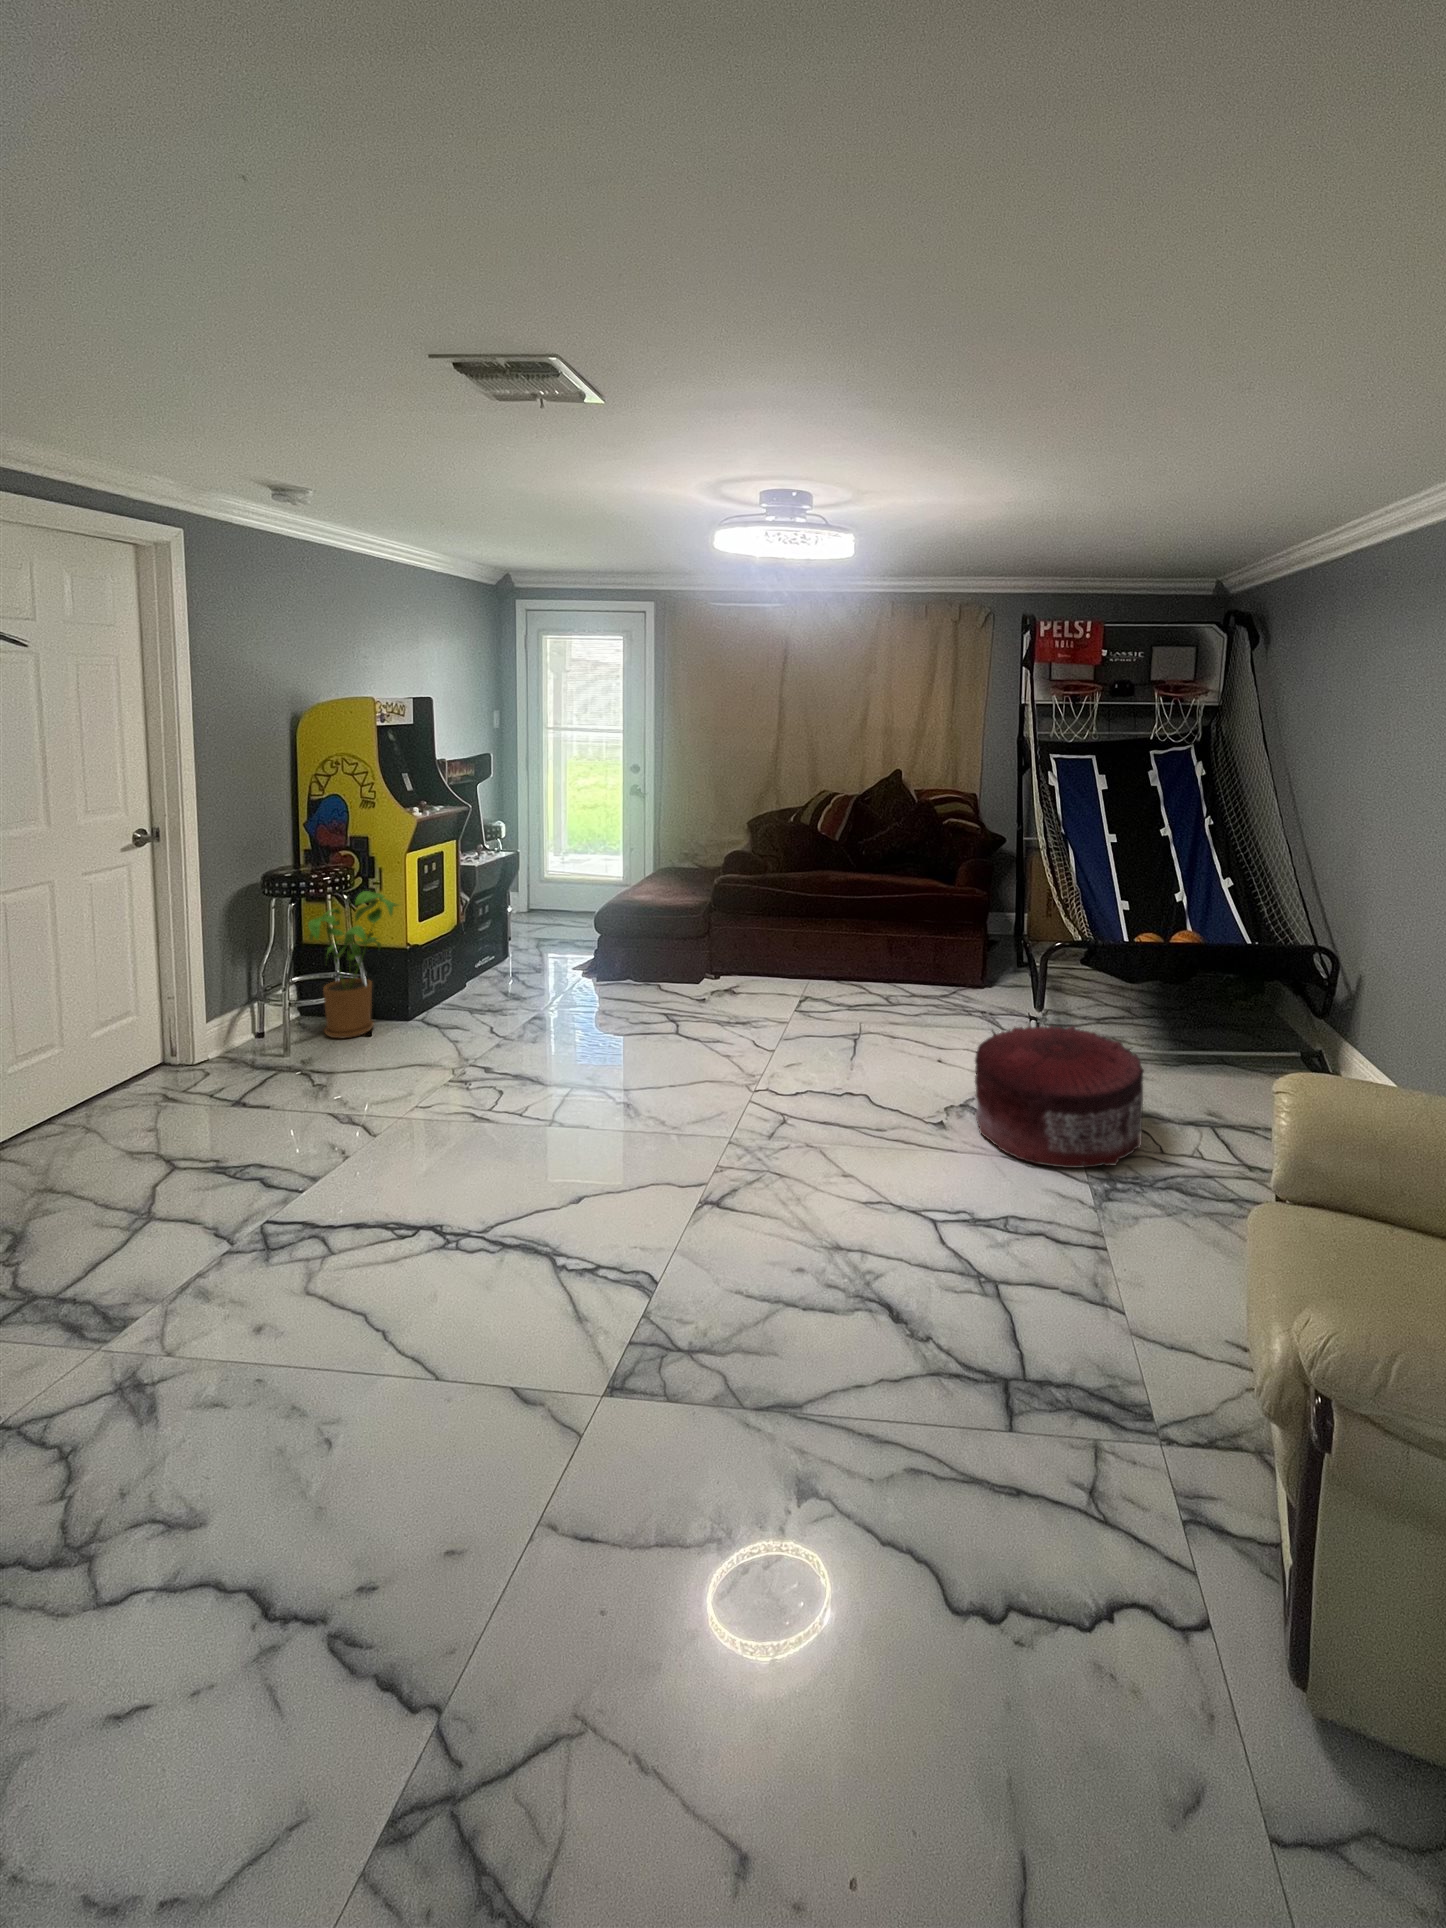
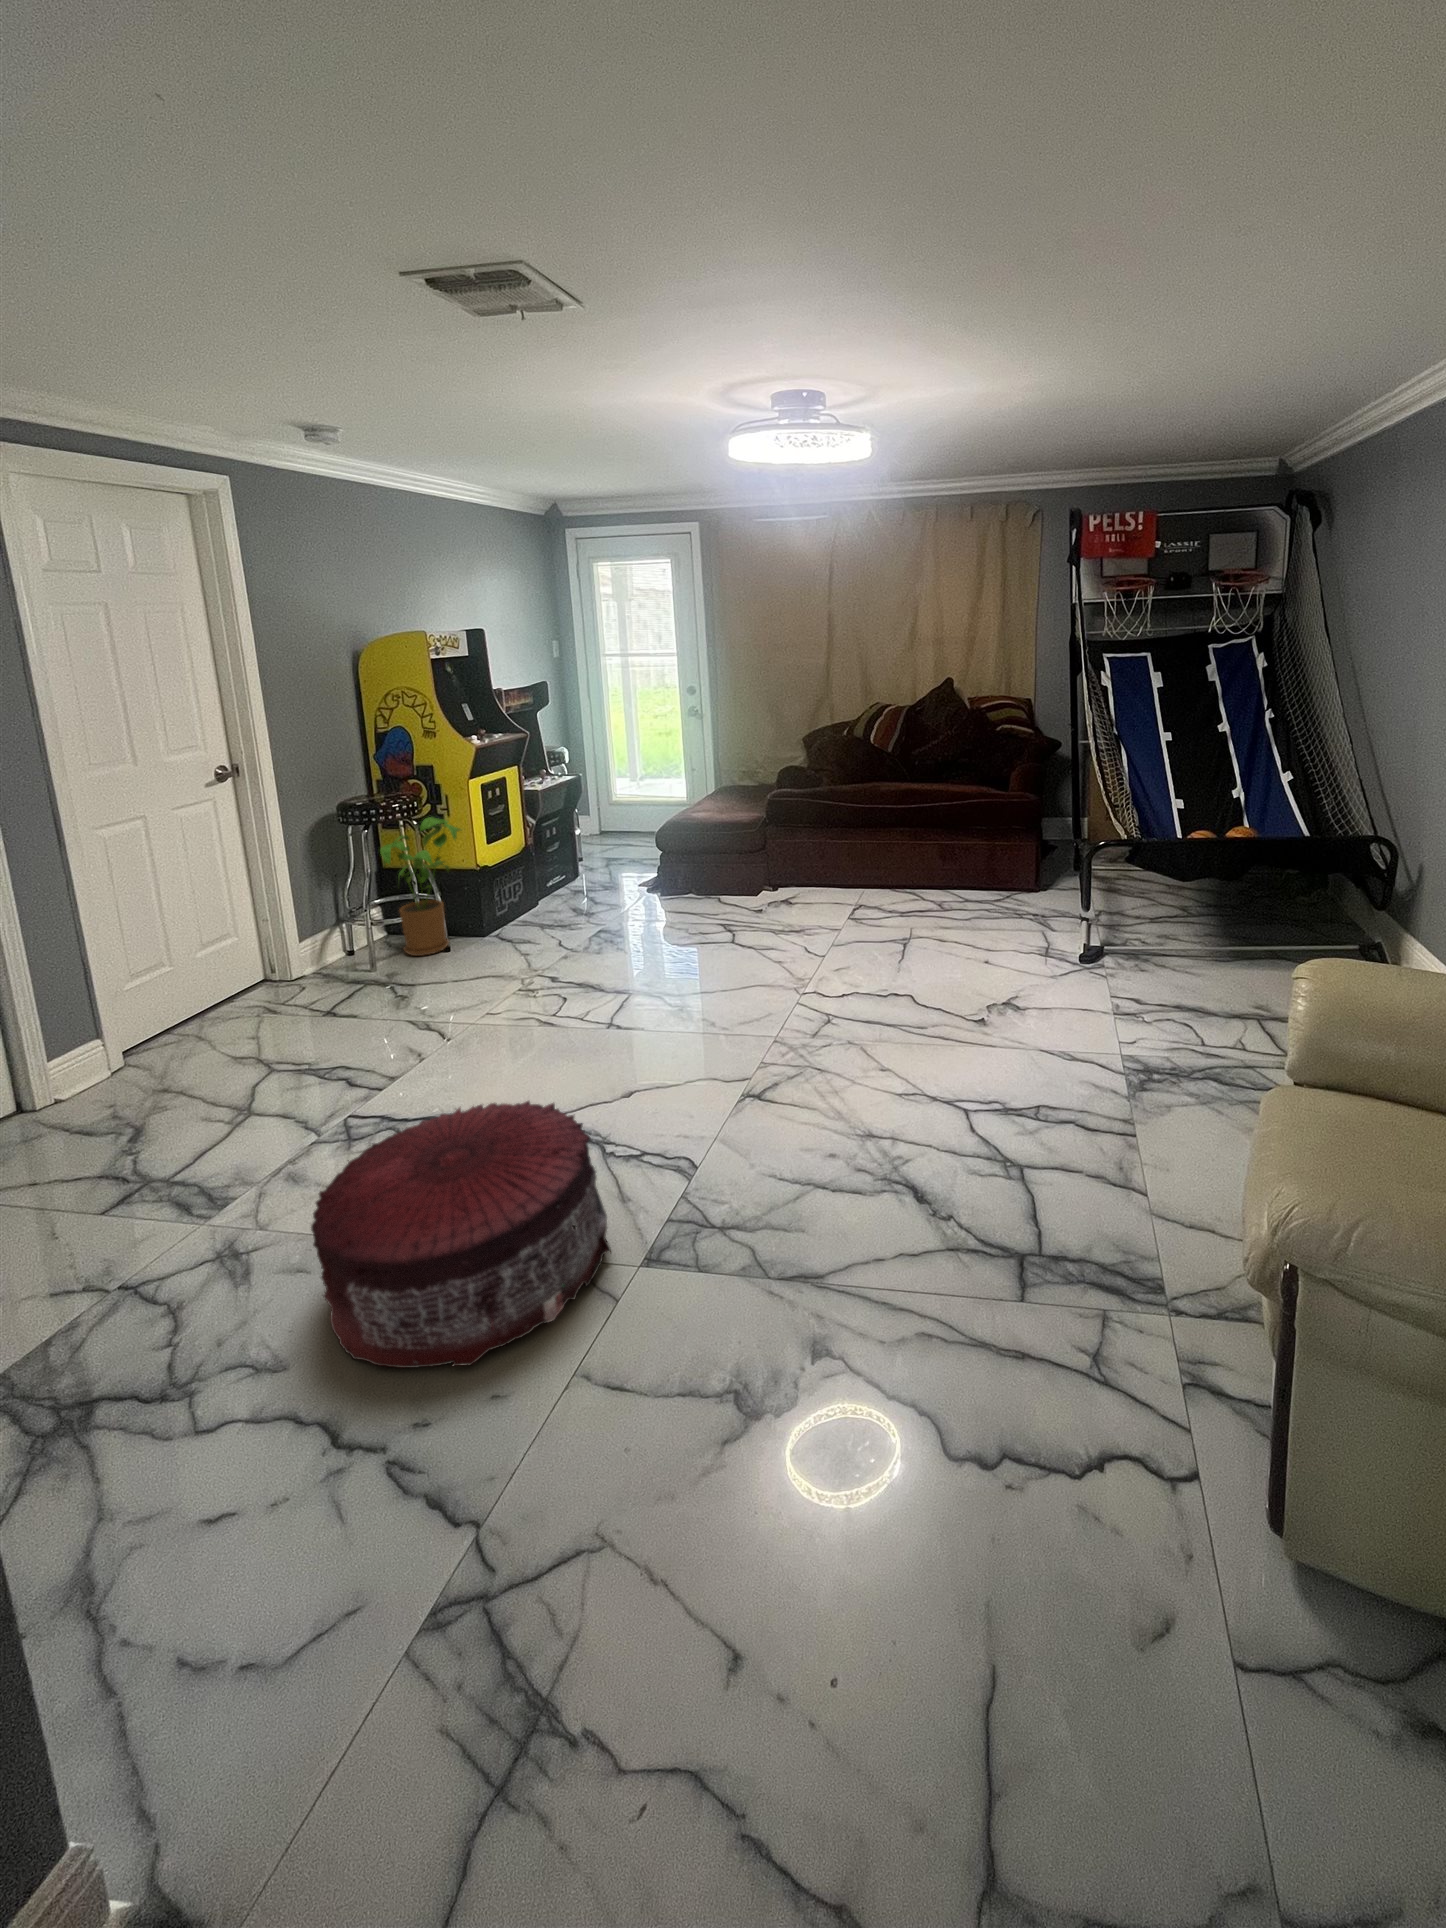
pouf: present [975,1026,1144,1168] -> present [311,1101,611,1368]

